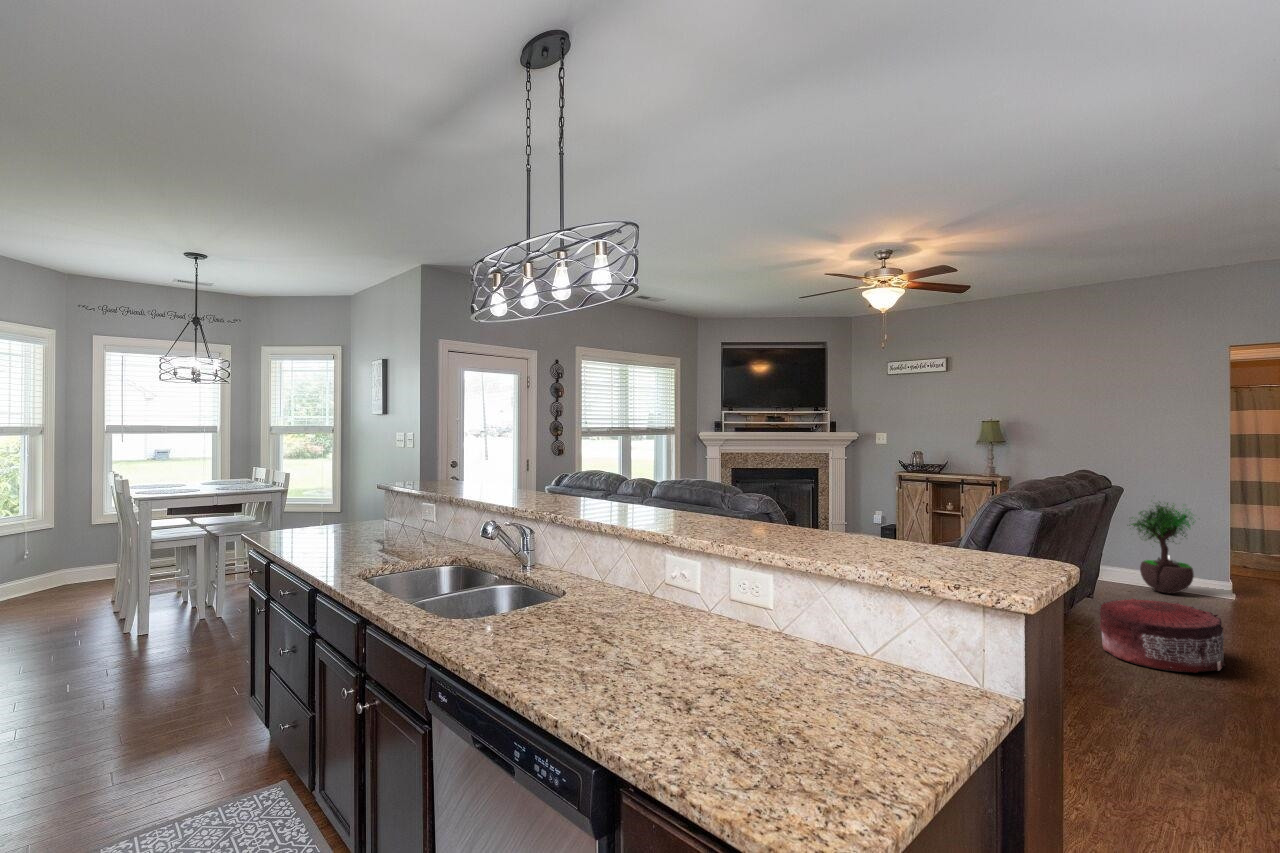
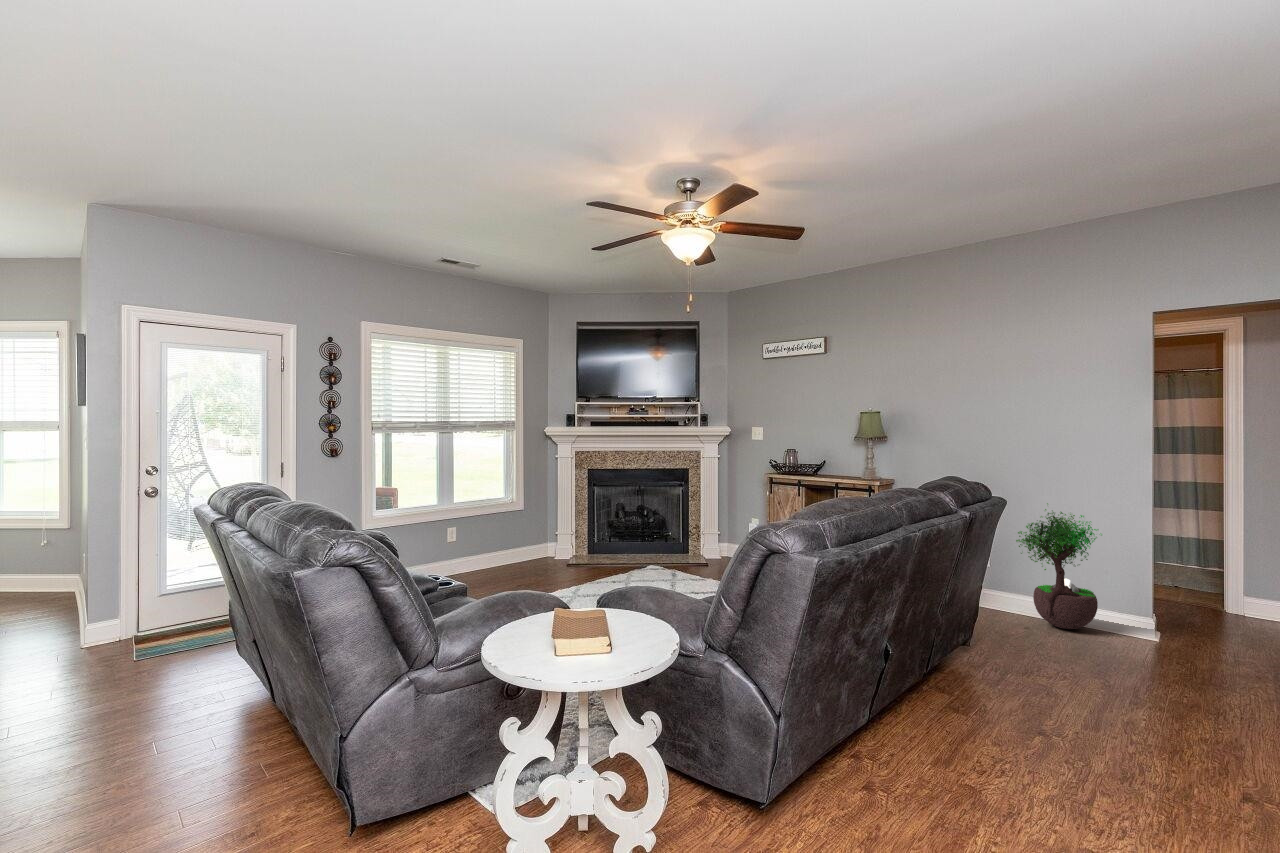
pouf: present [1100,598,1226,673] -> none [917,652,1087,780]

